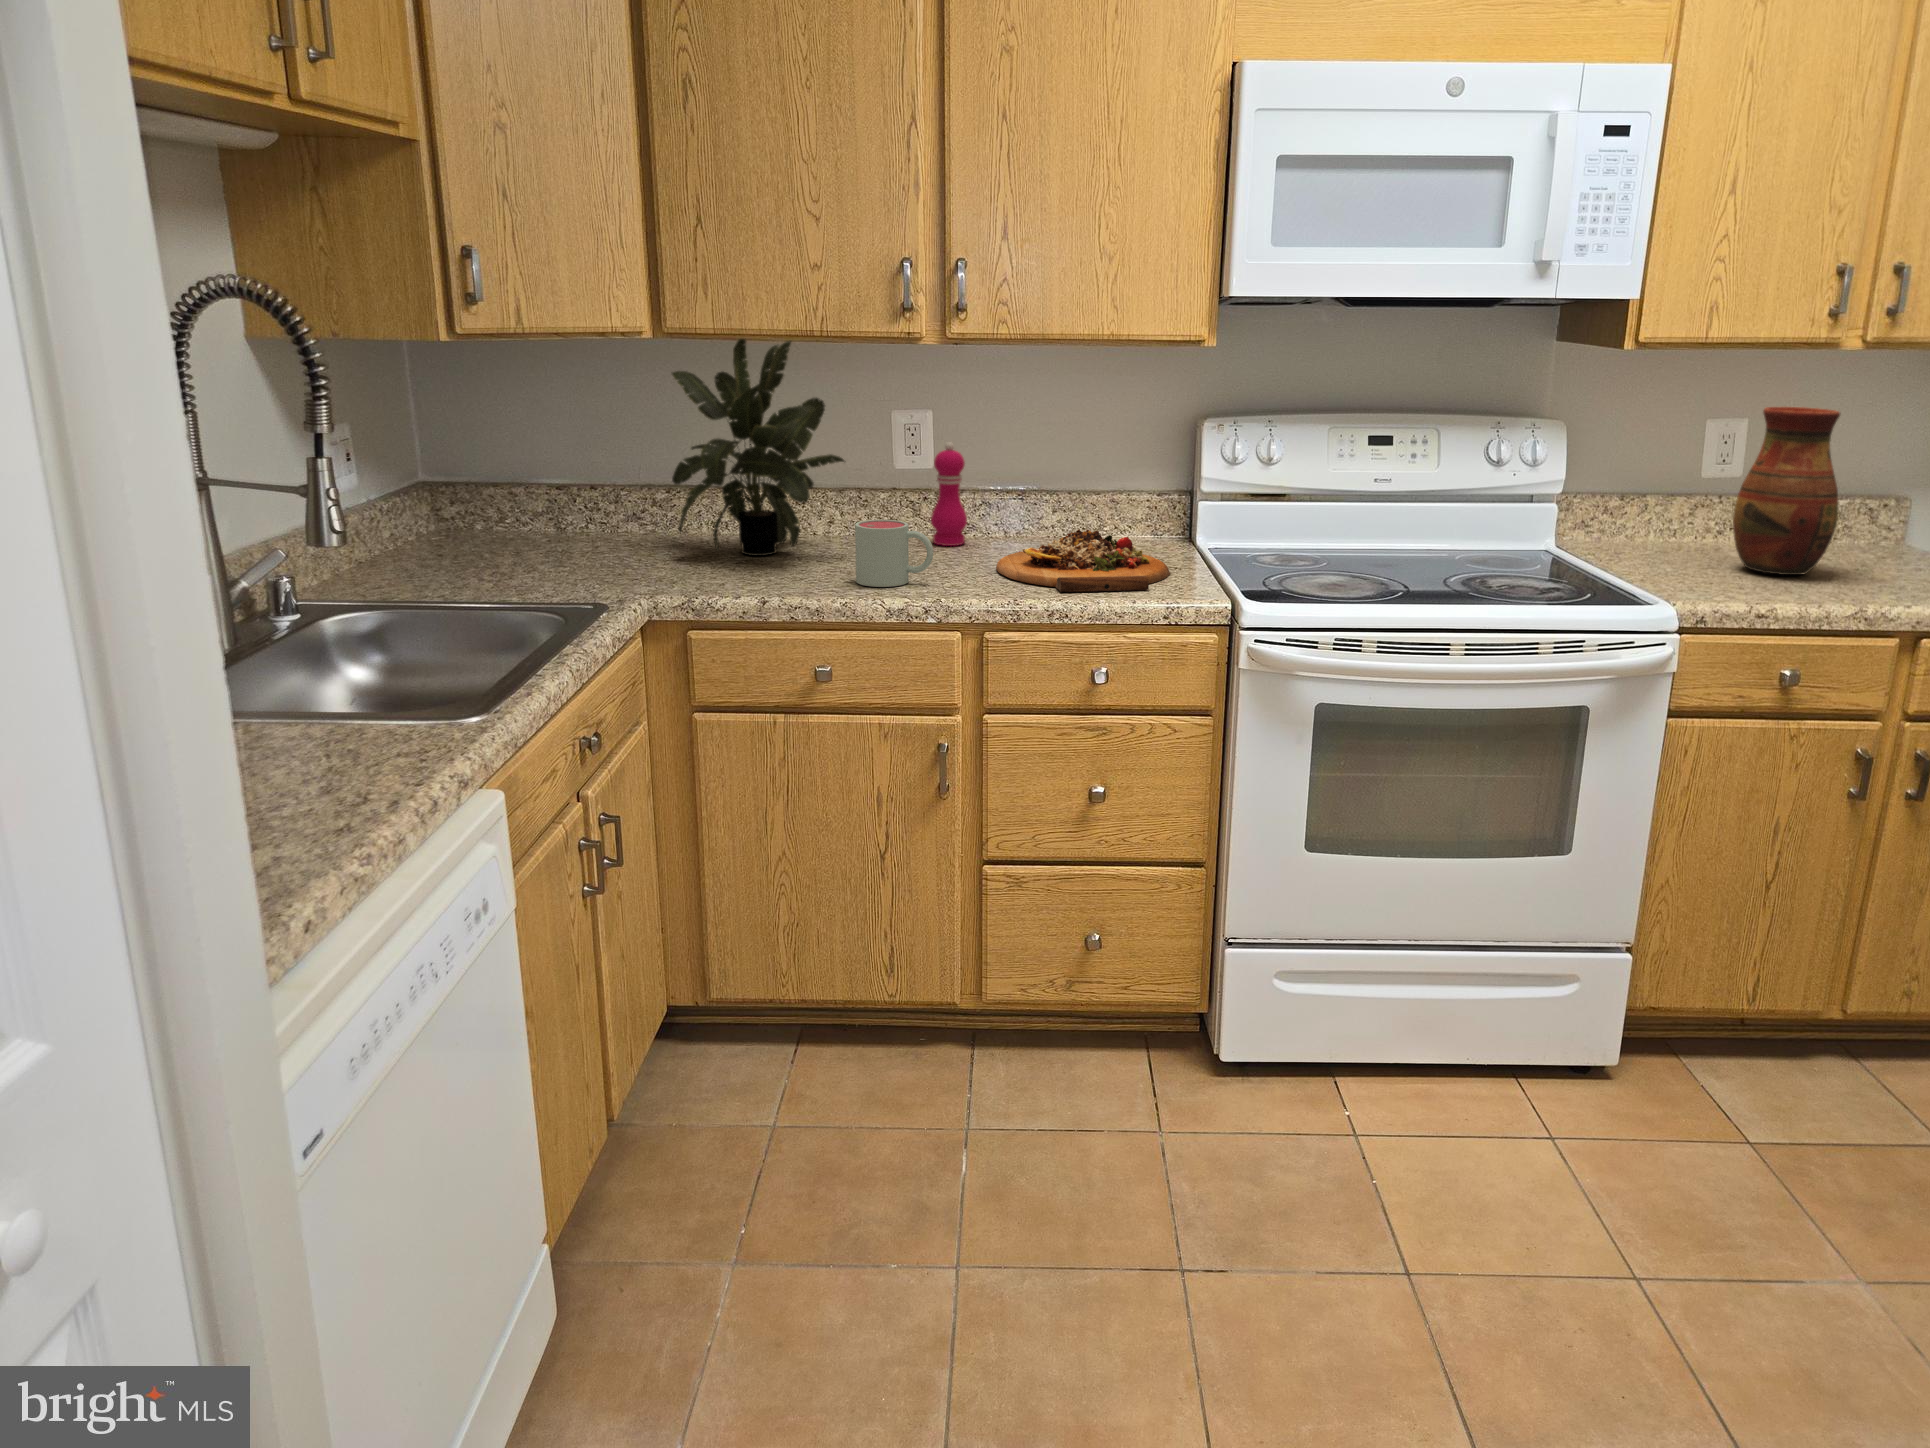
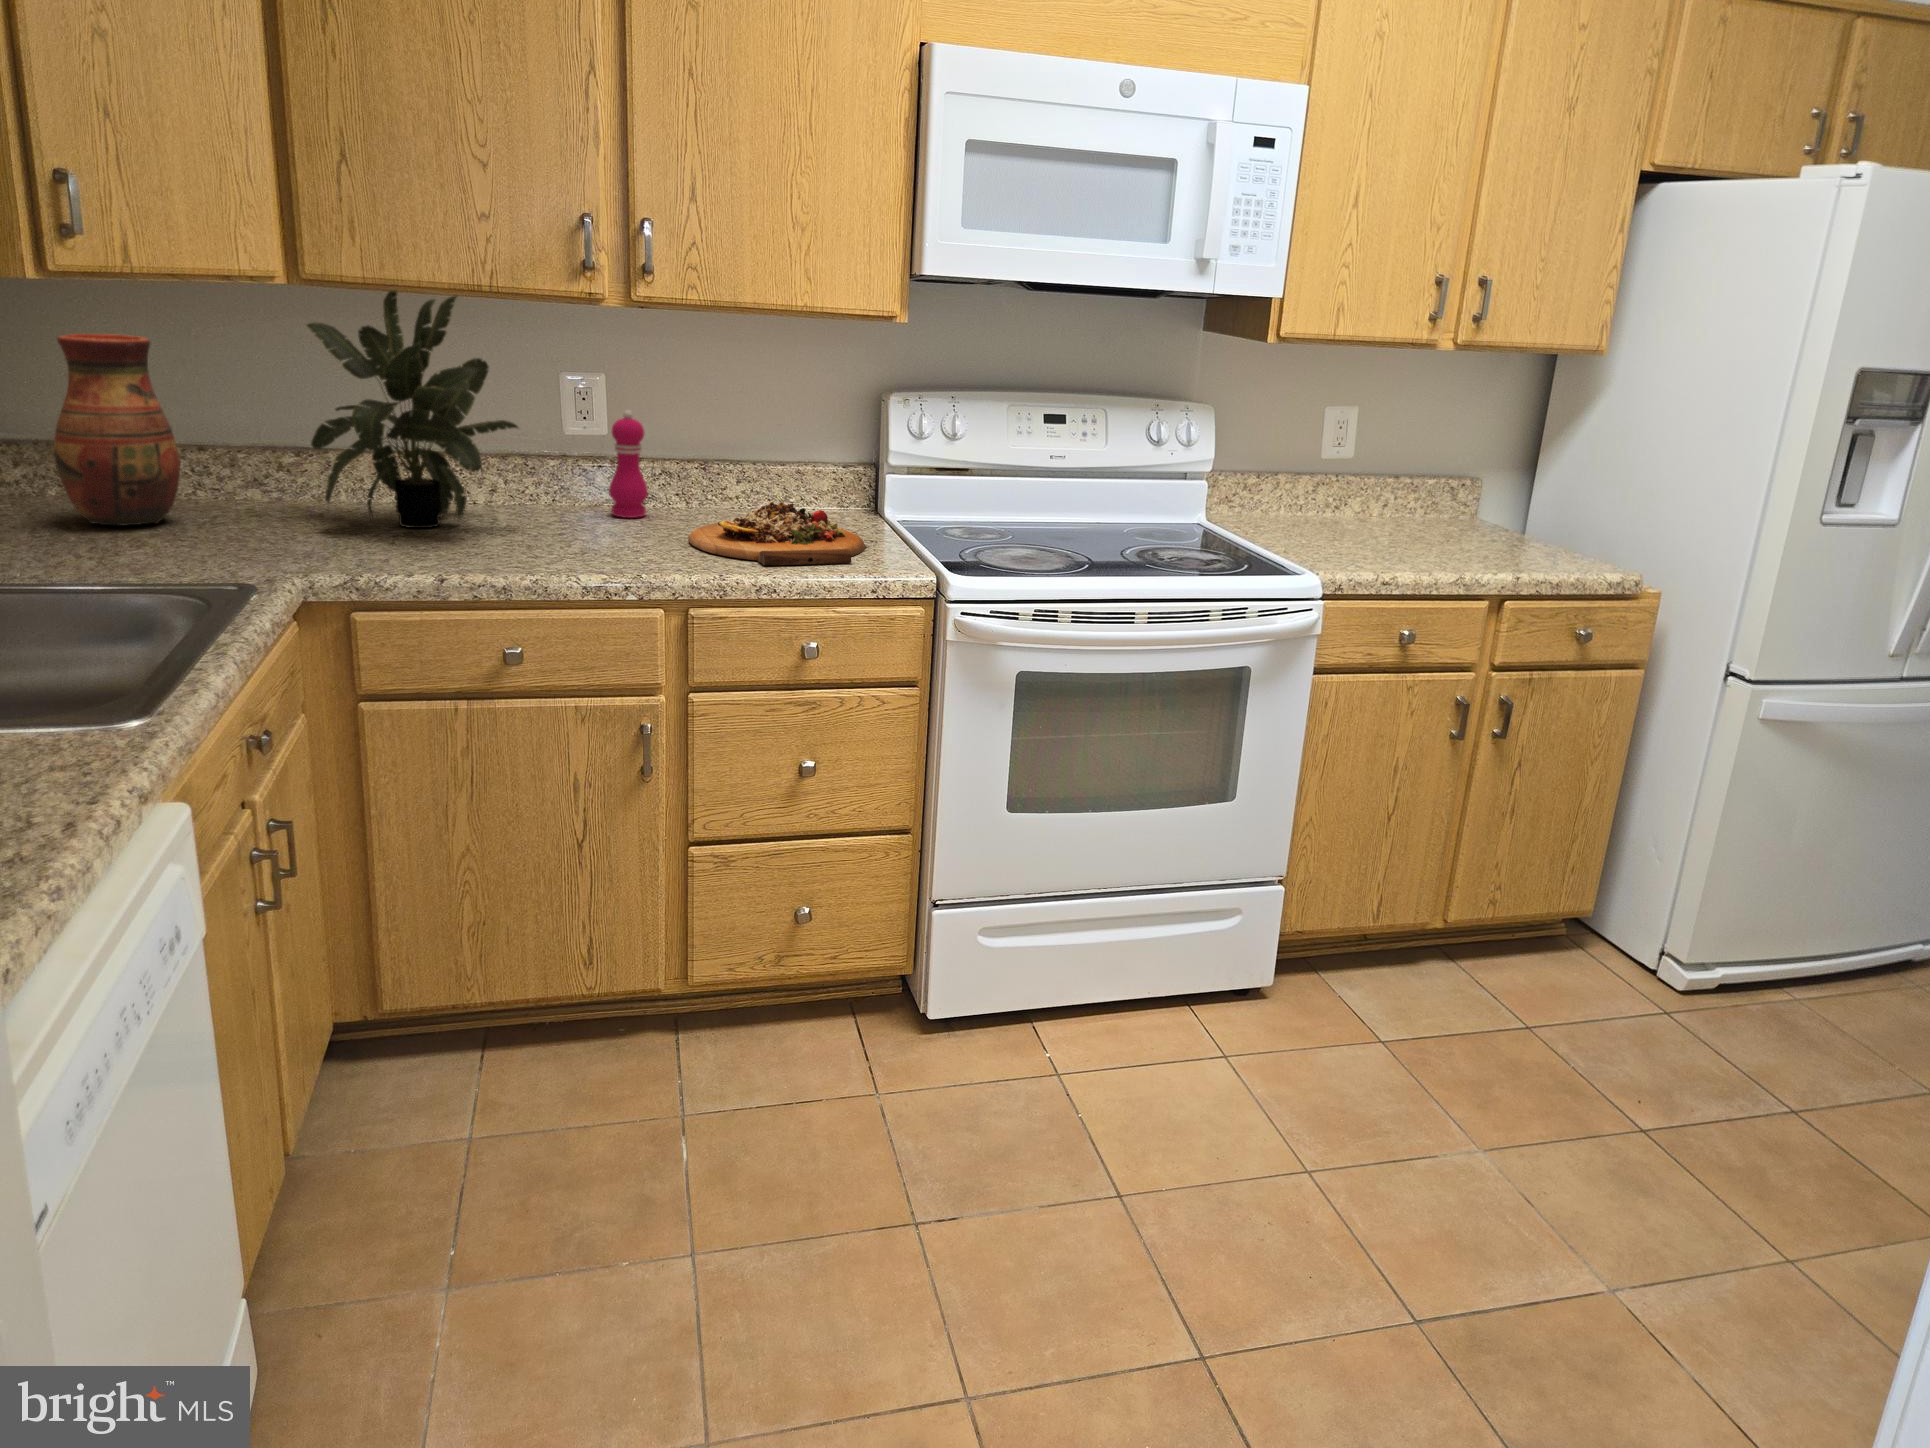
vase: present [1733,407,1840,575] -> present [54,334,180,525]
mug: present [855,520,933,587] -> none [540,491,628,562]

